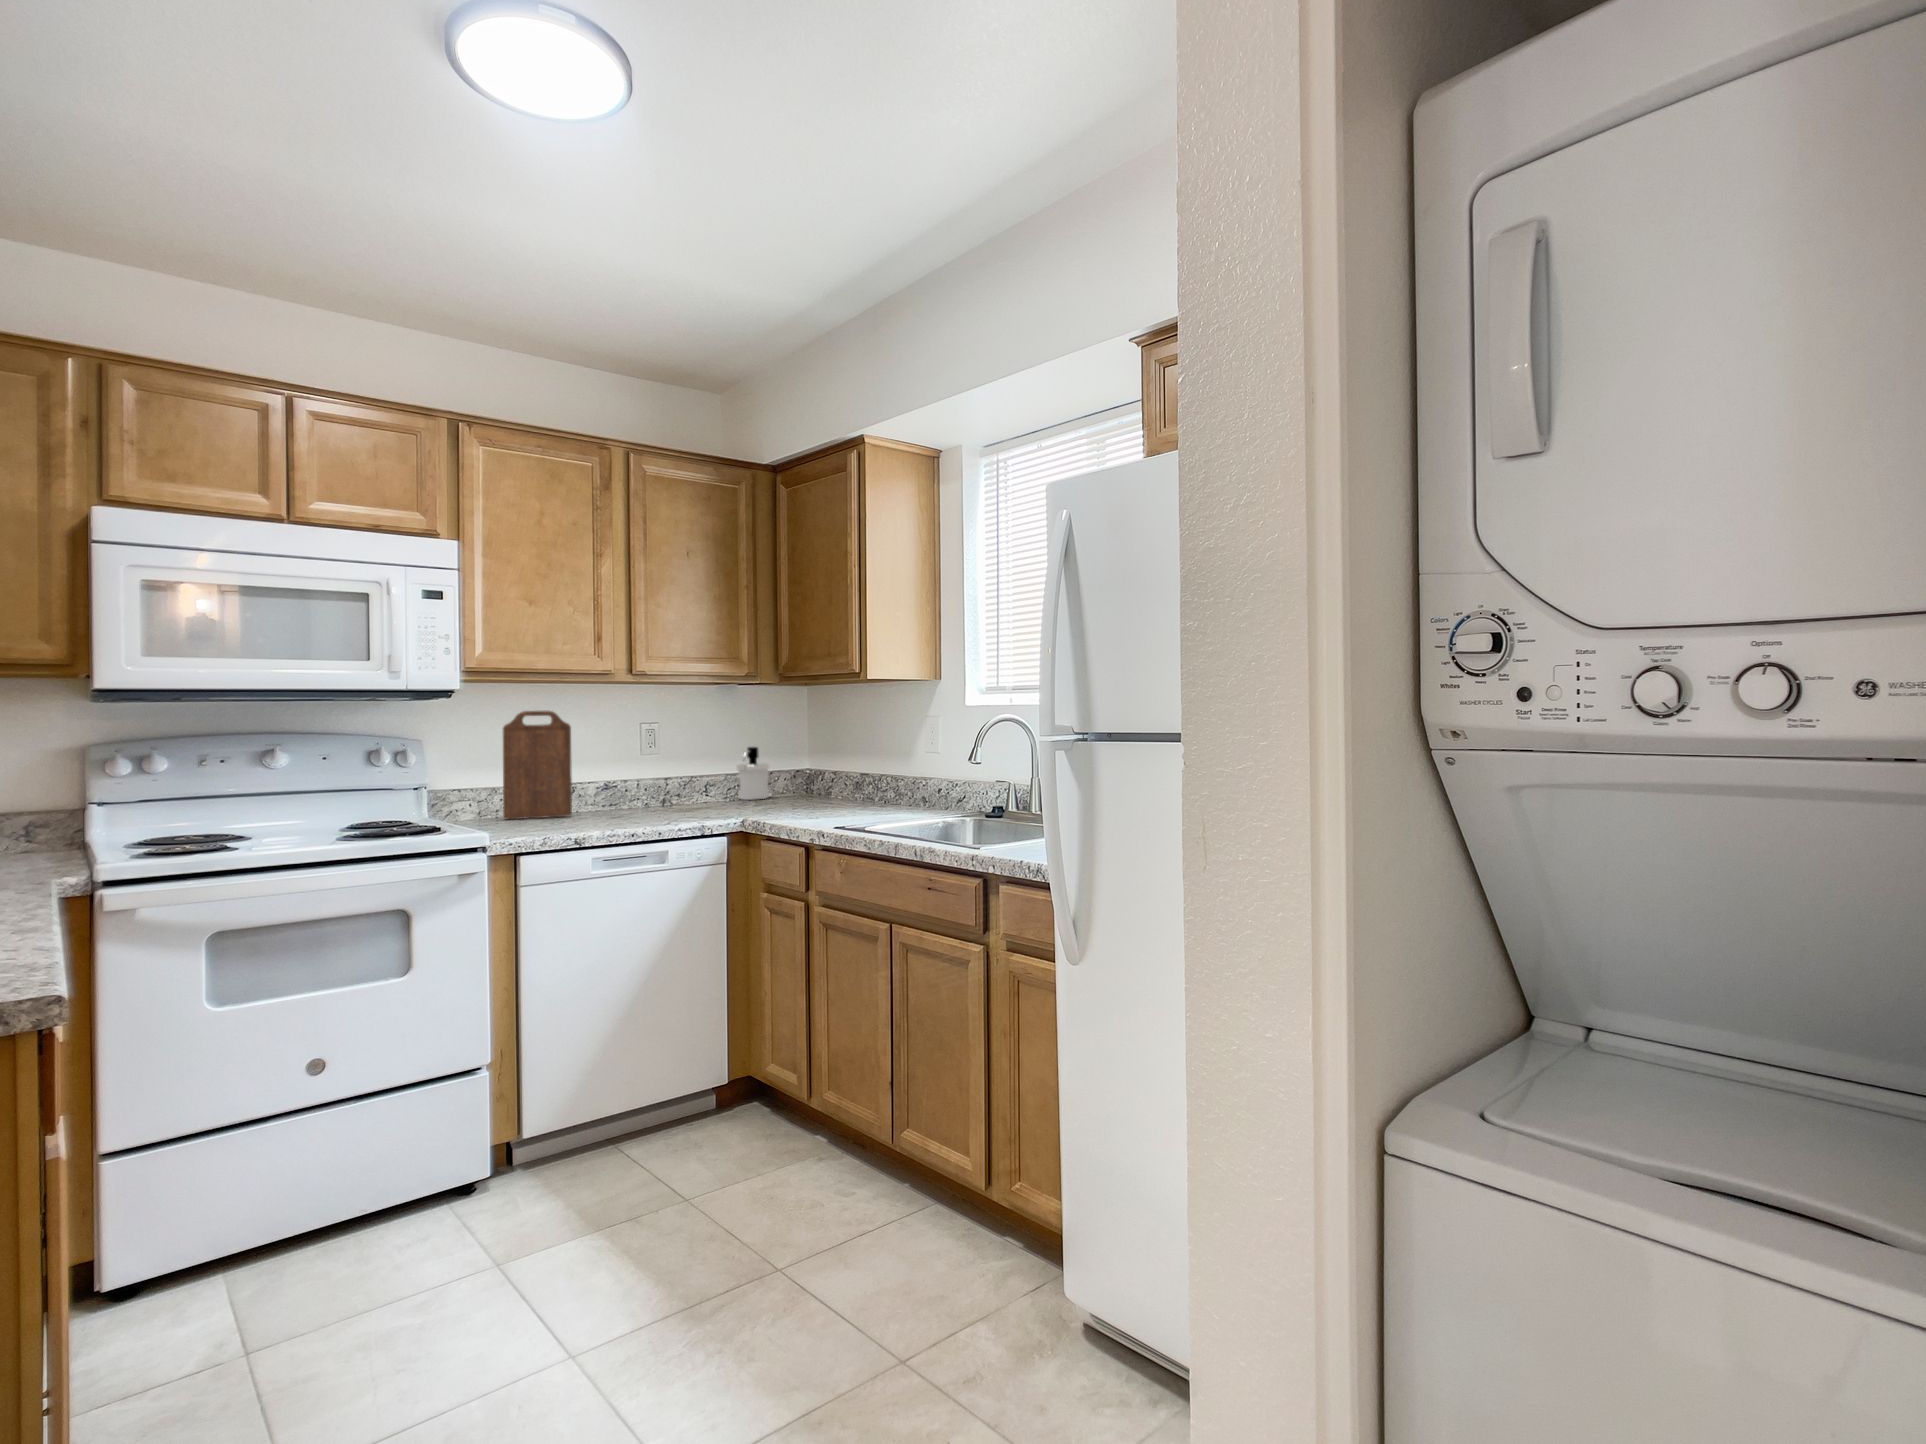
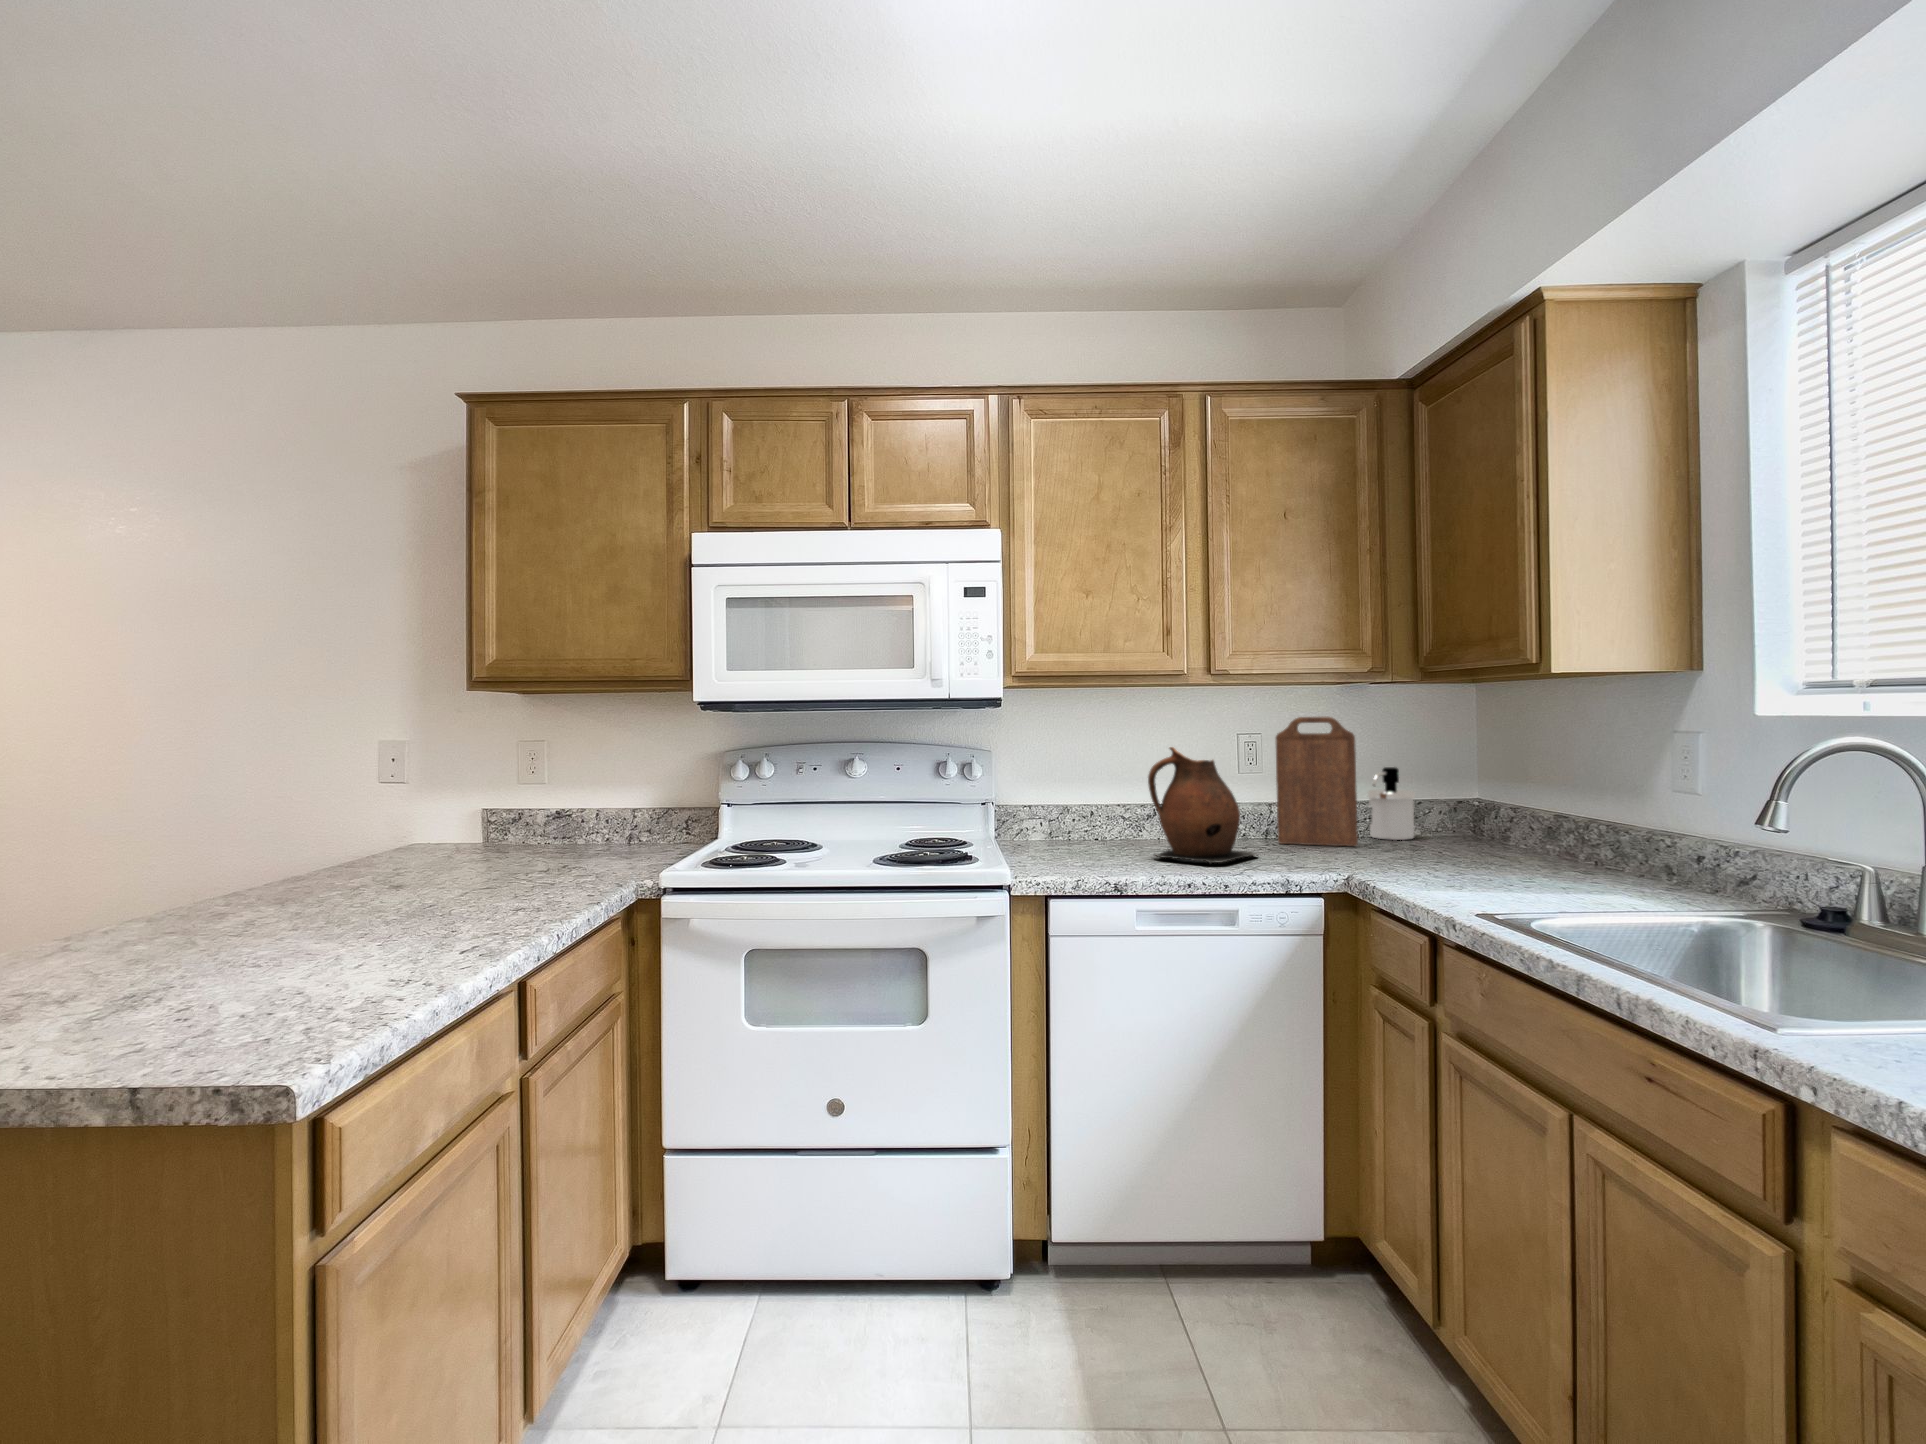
cutting board: present [503,711,572,819] -> present [1276,717,1358,846]
ceramic pitcher: none [585,732,672,822] -> present [1148,747,1258,864]

